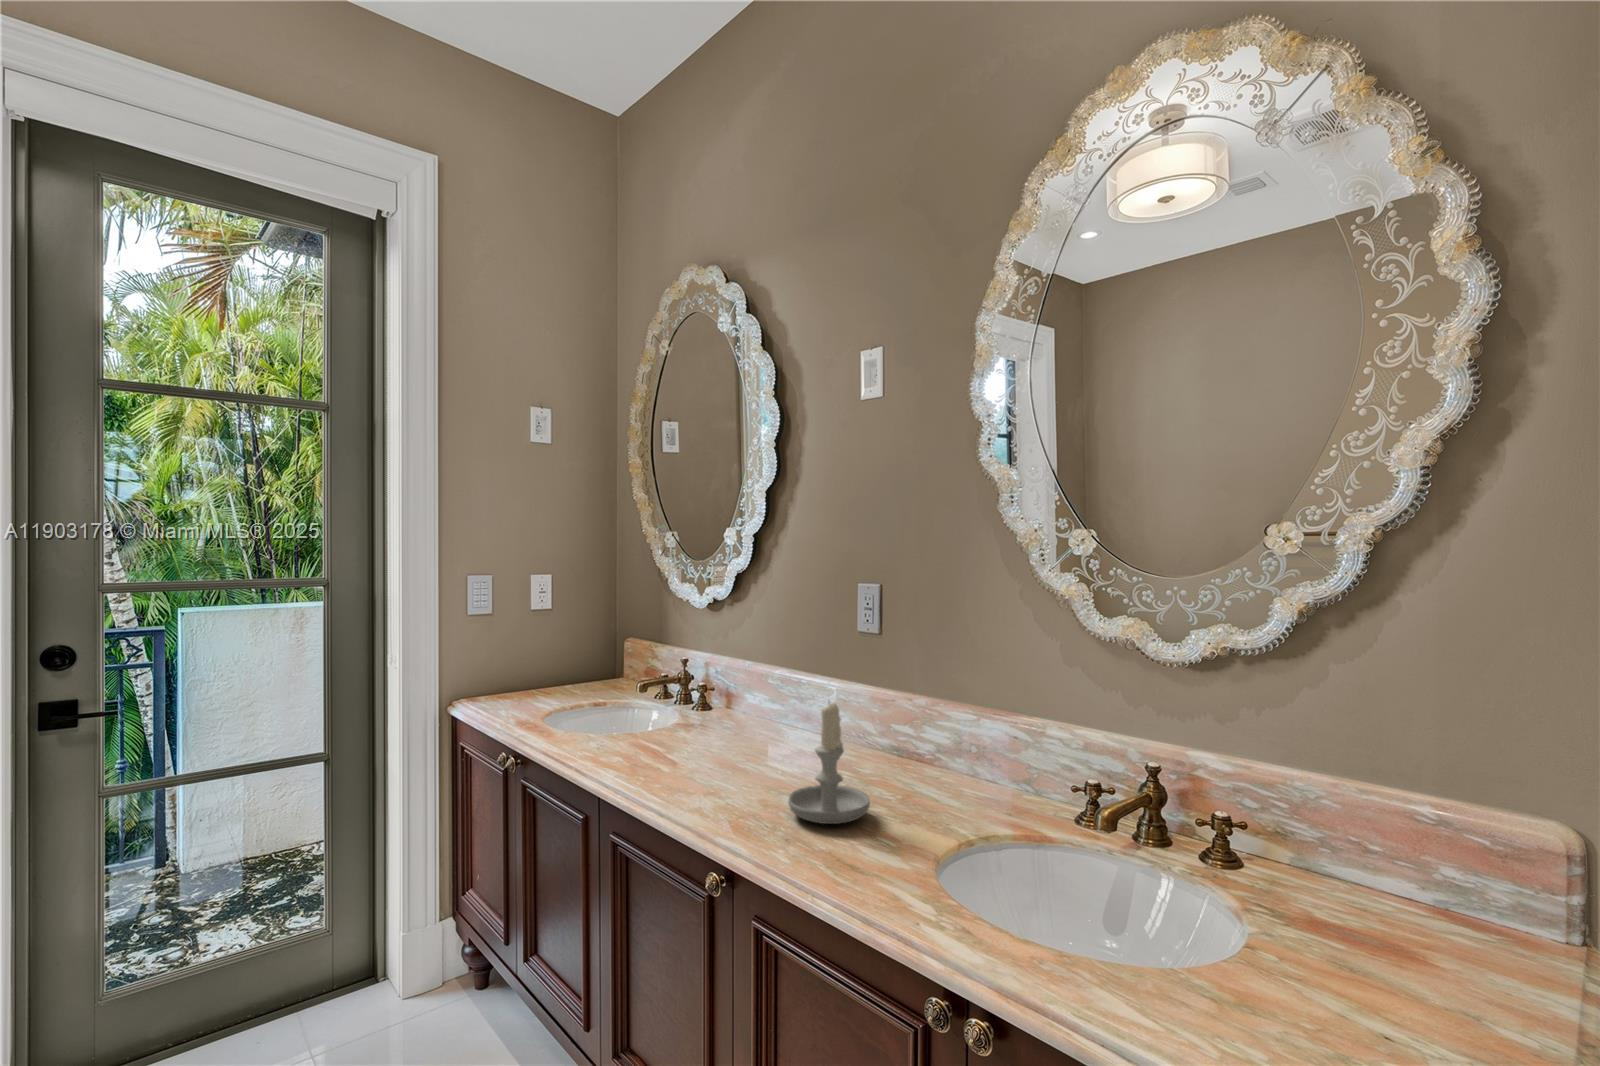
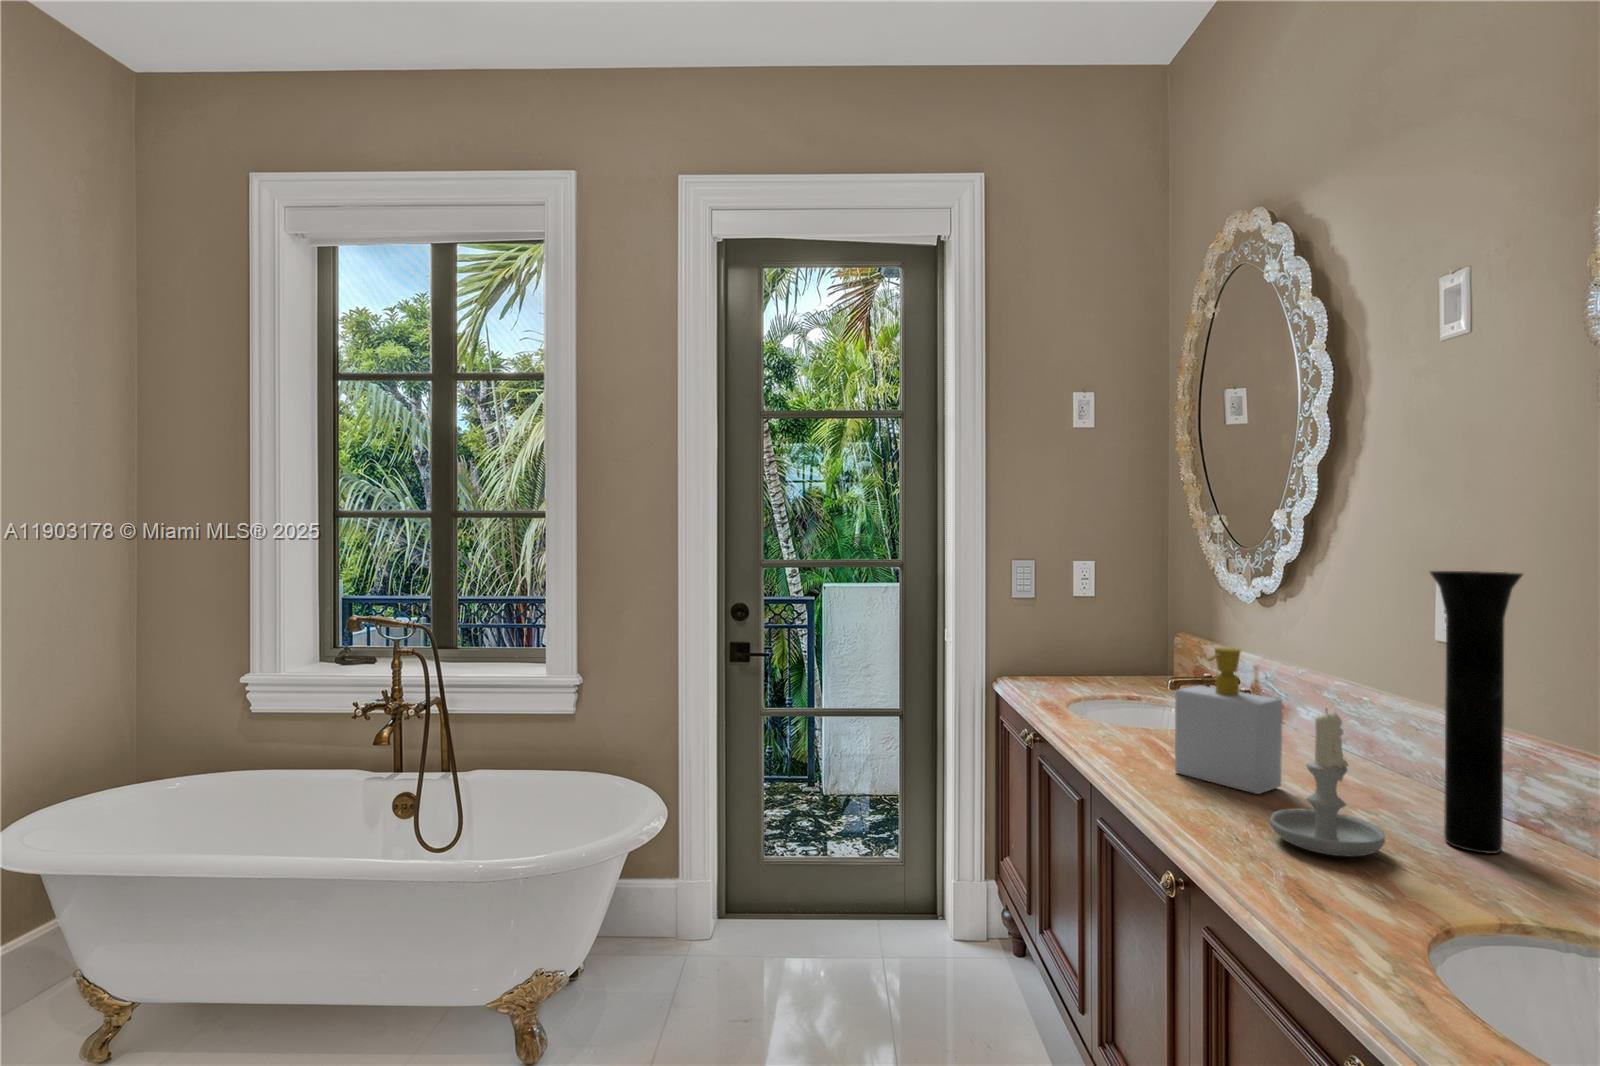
vase: none [880,580,937,794] -> present [1430,571,1522,853]
soap bottle: none [683,653,769,780] -> present [1175,647,1282,794]

